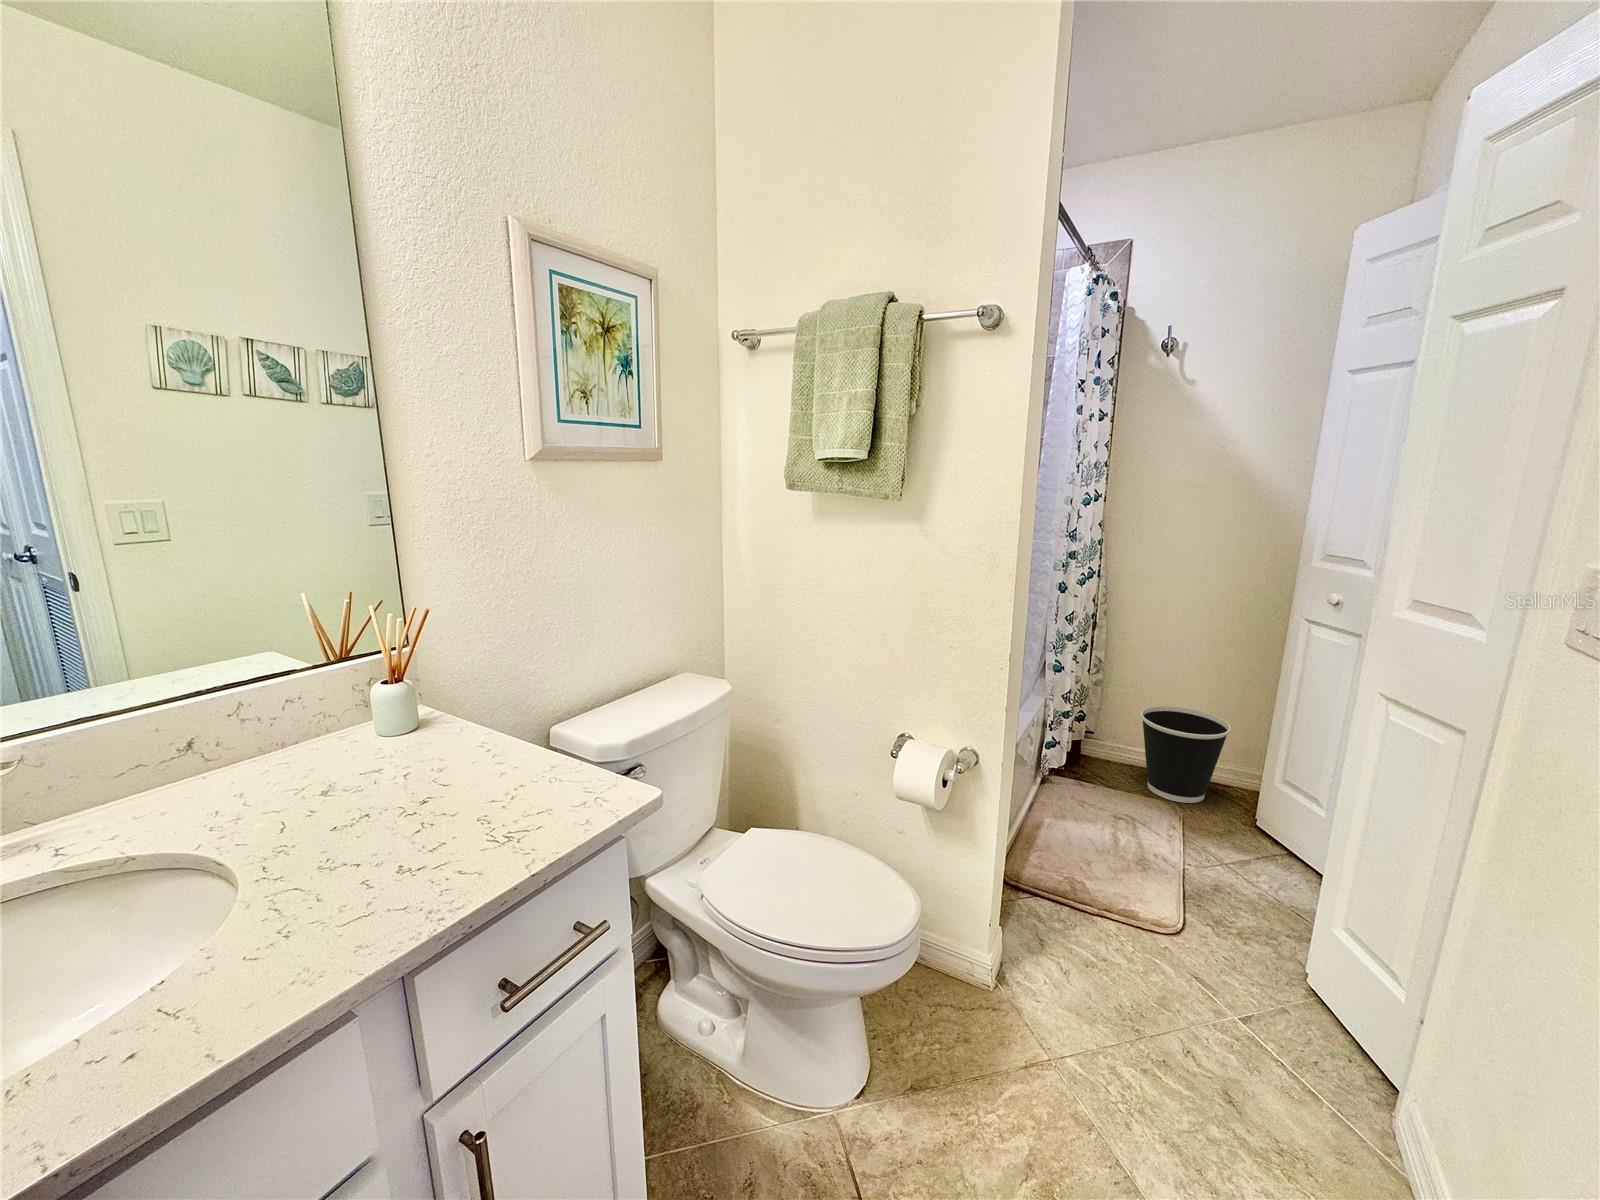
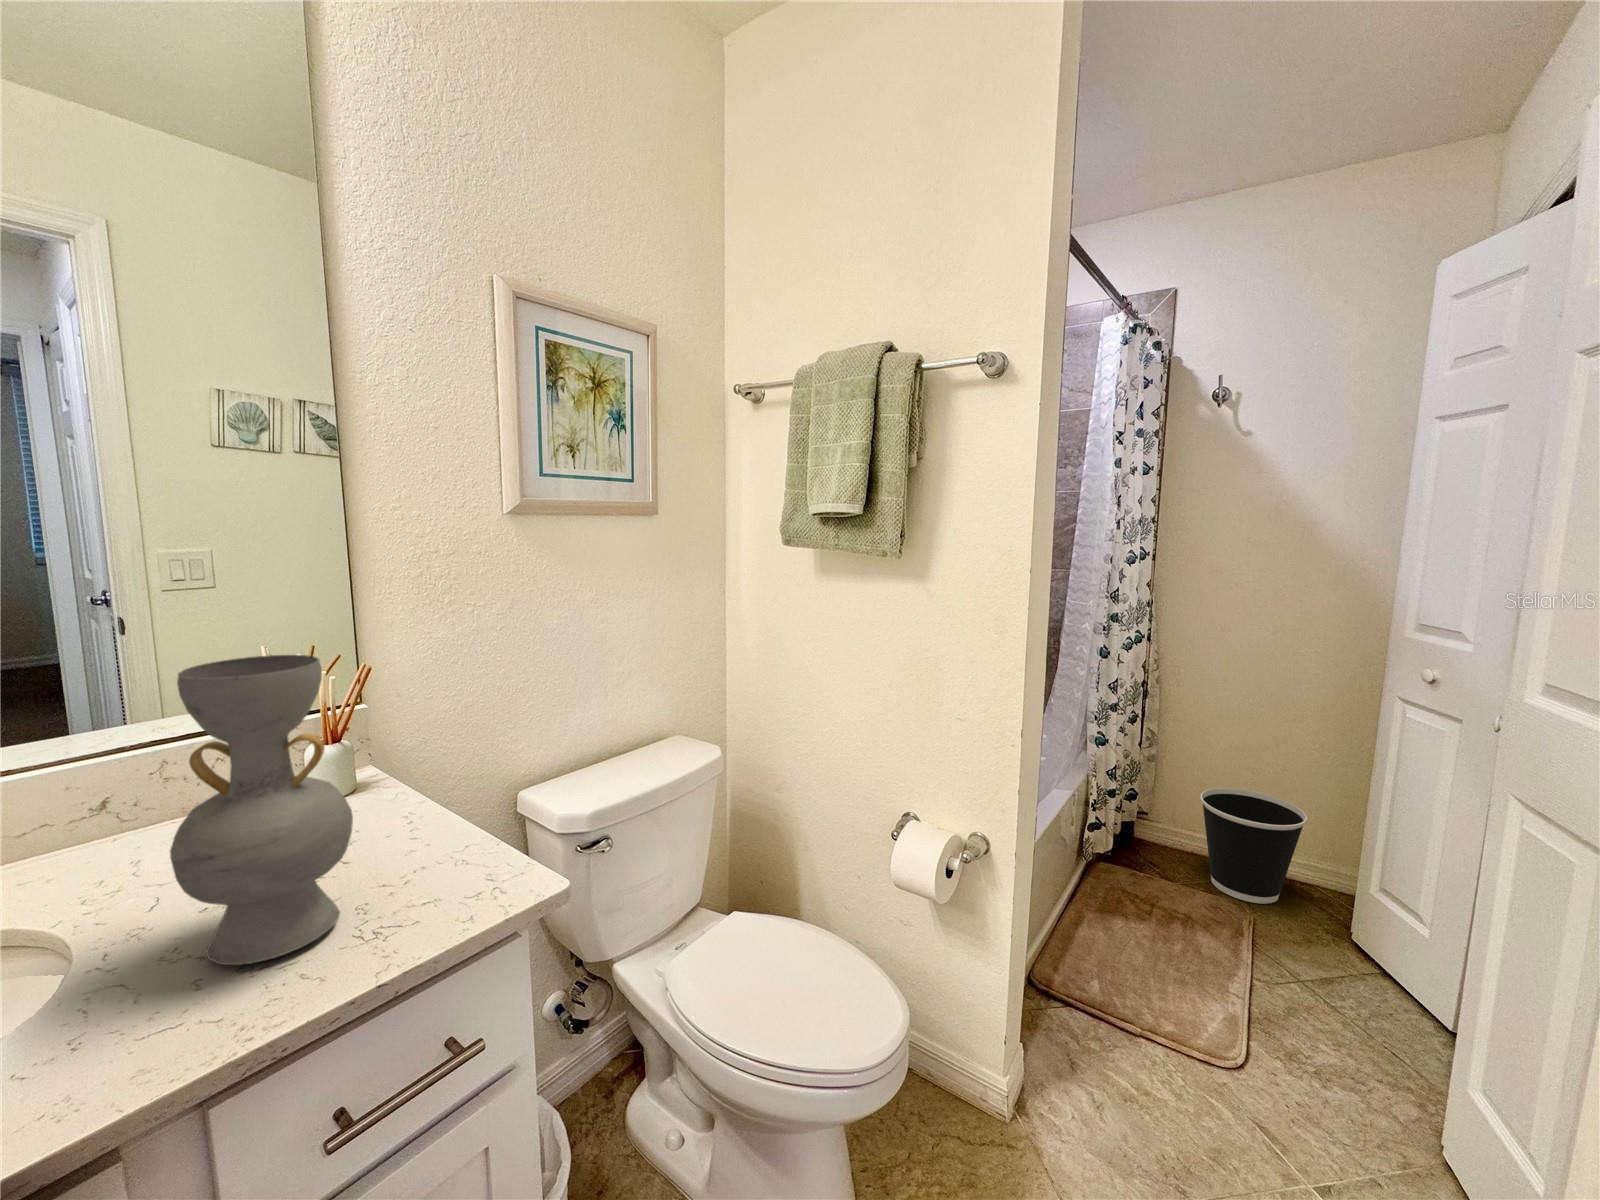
decorative vase: none [318,593,471,869] -> present [170,655,353,965]

